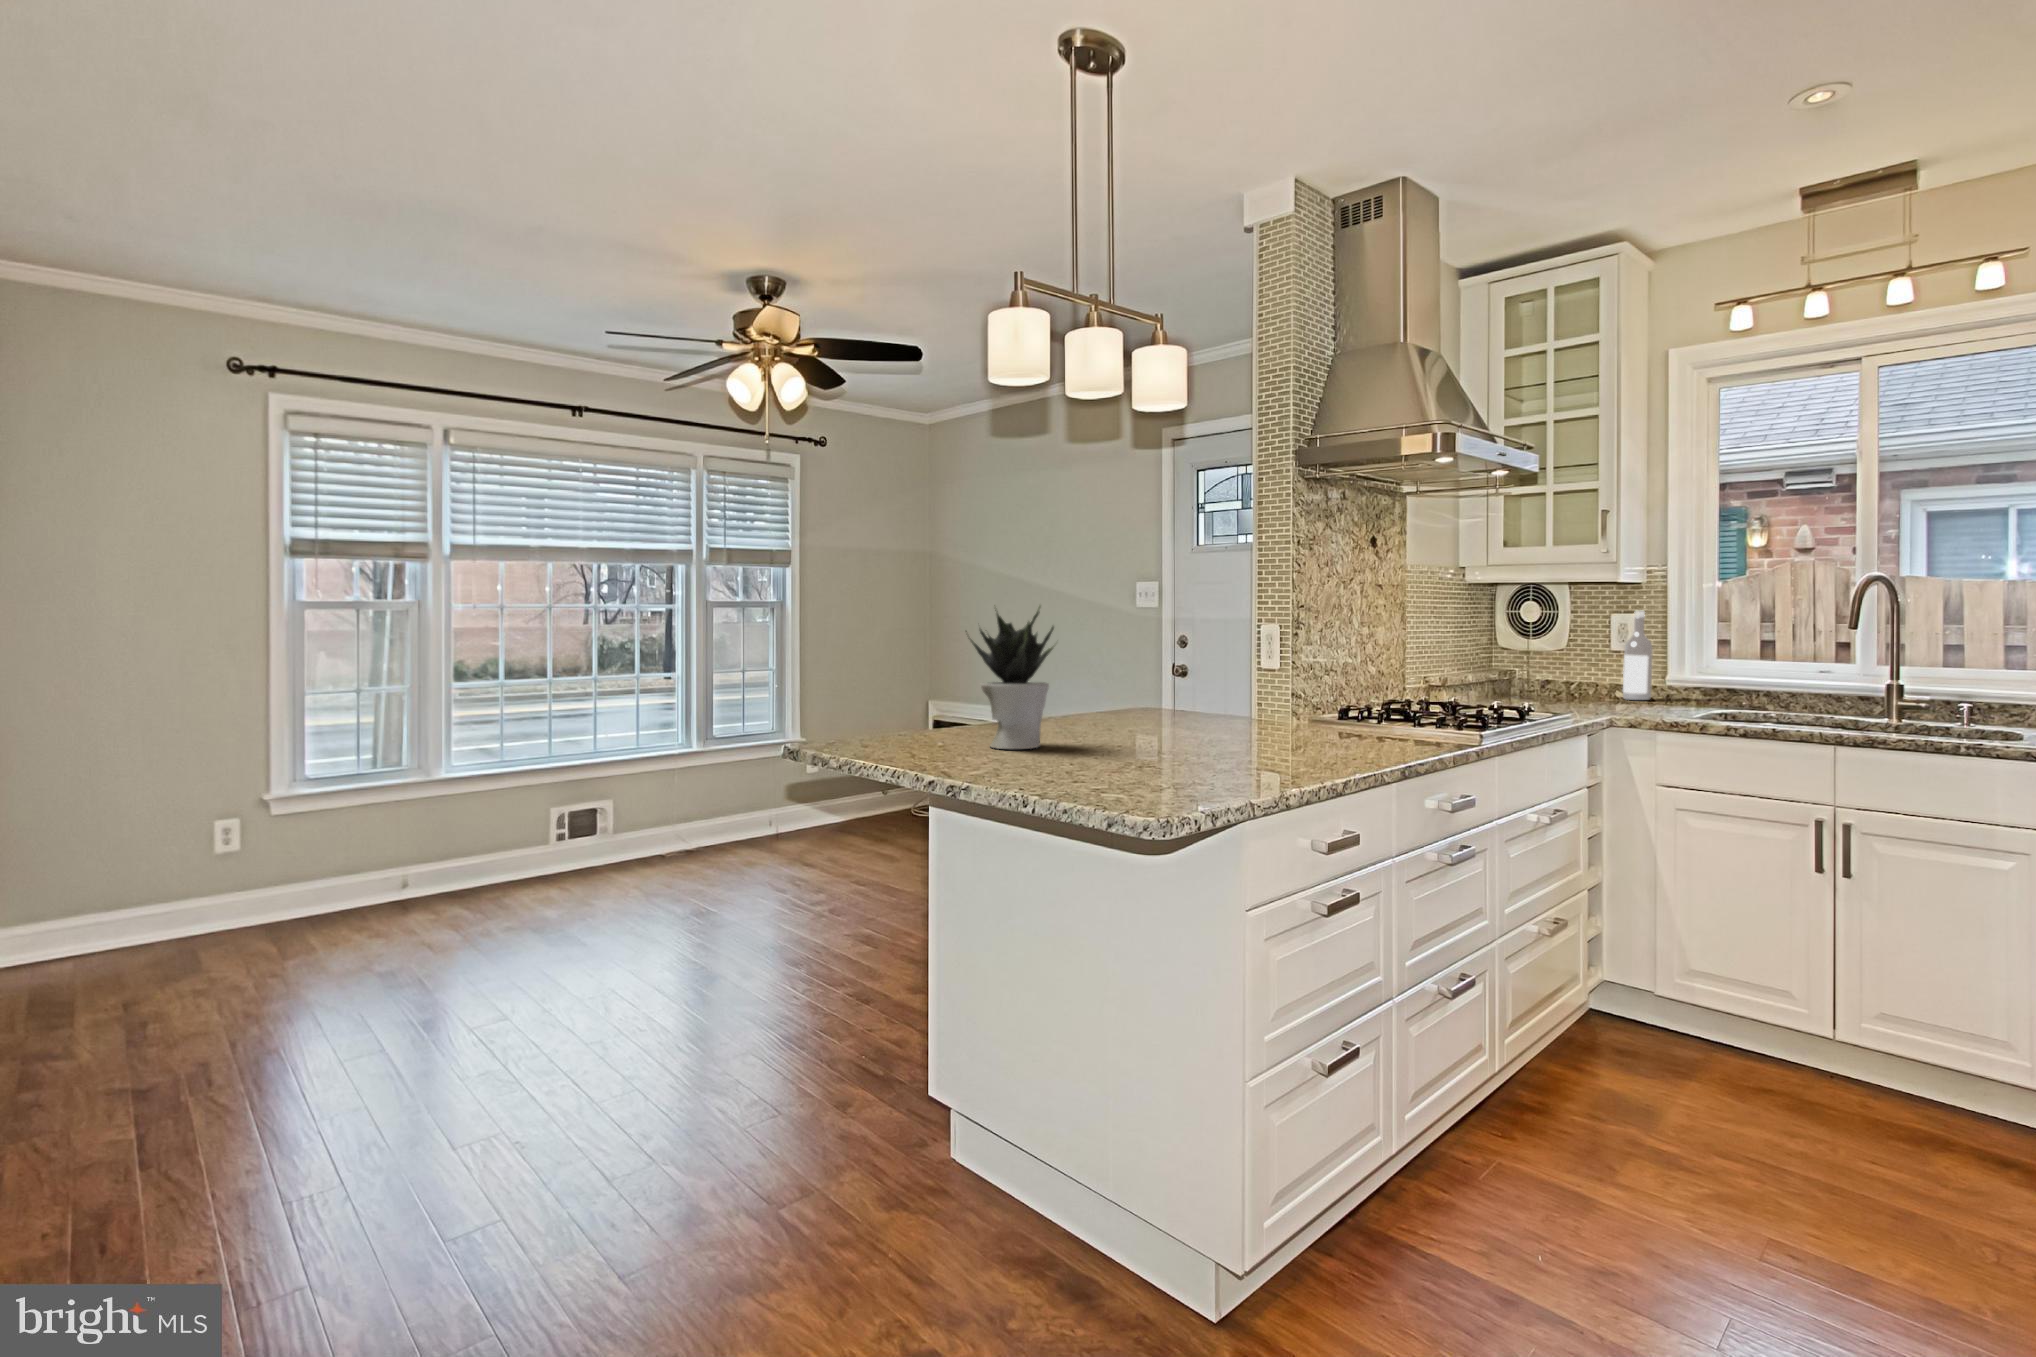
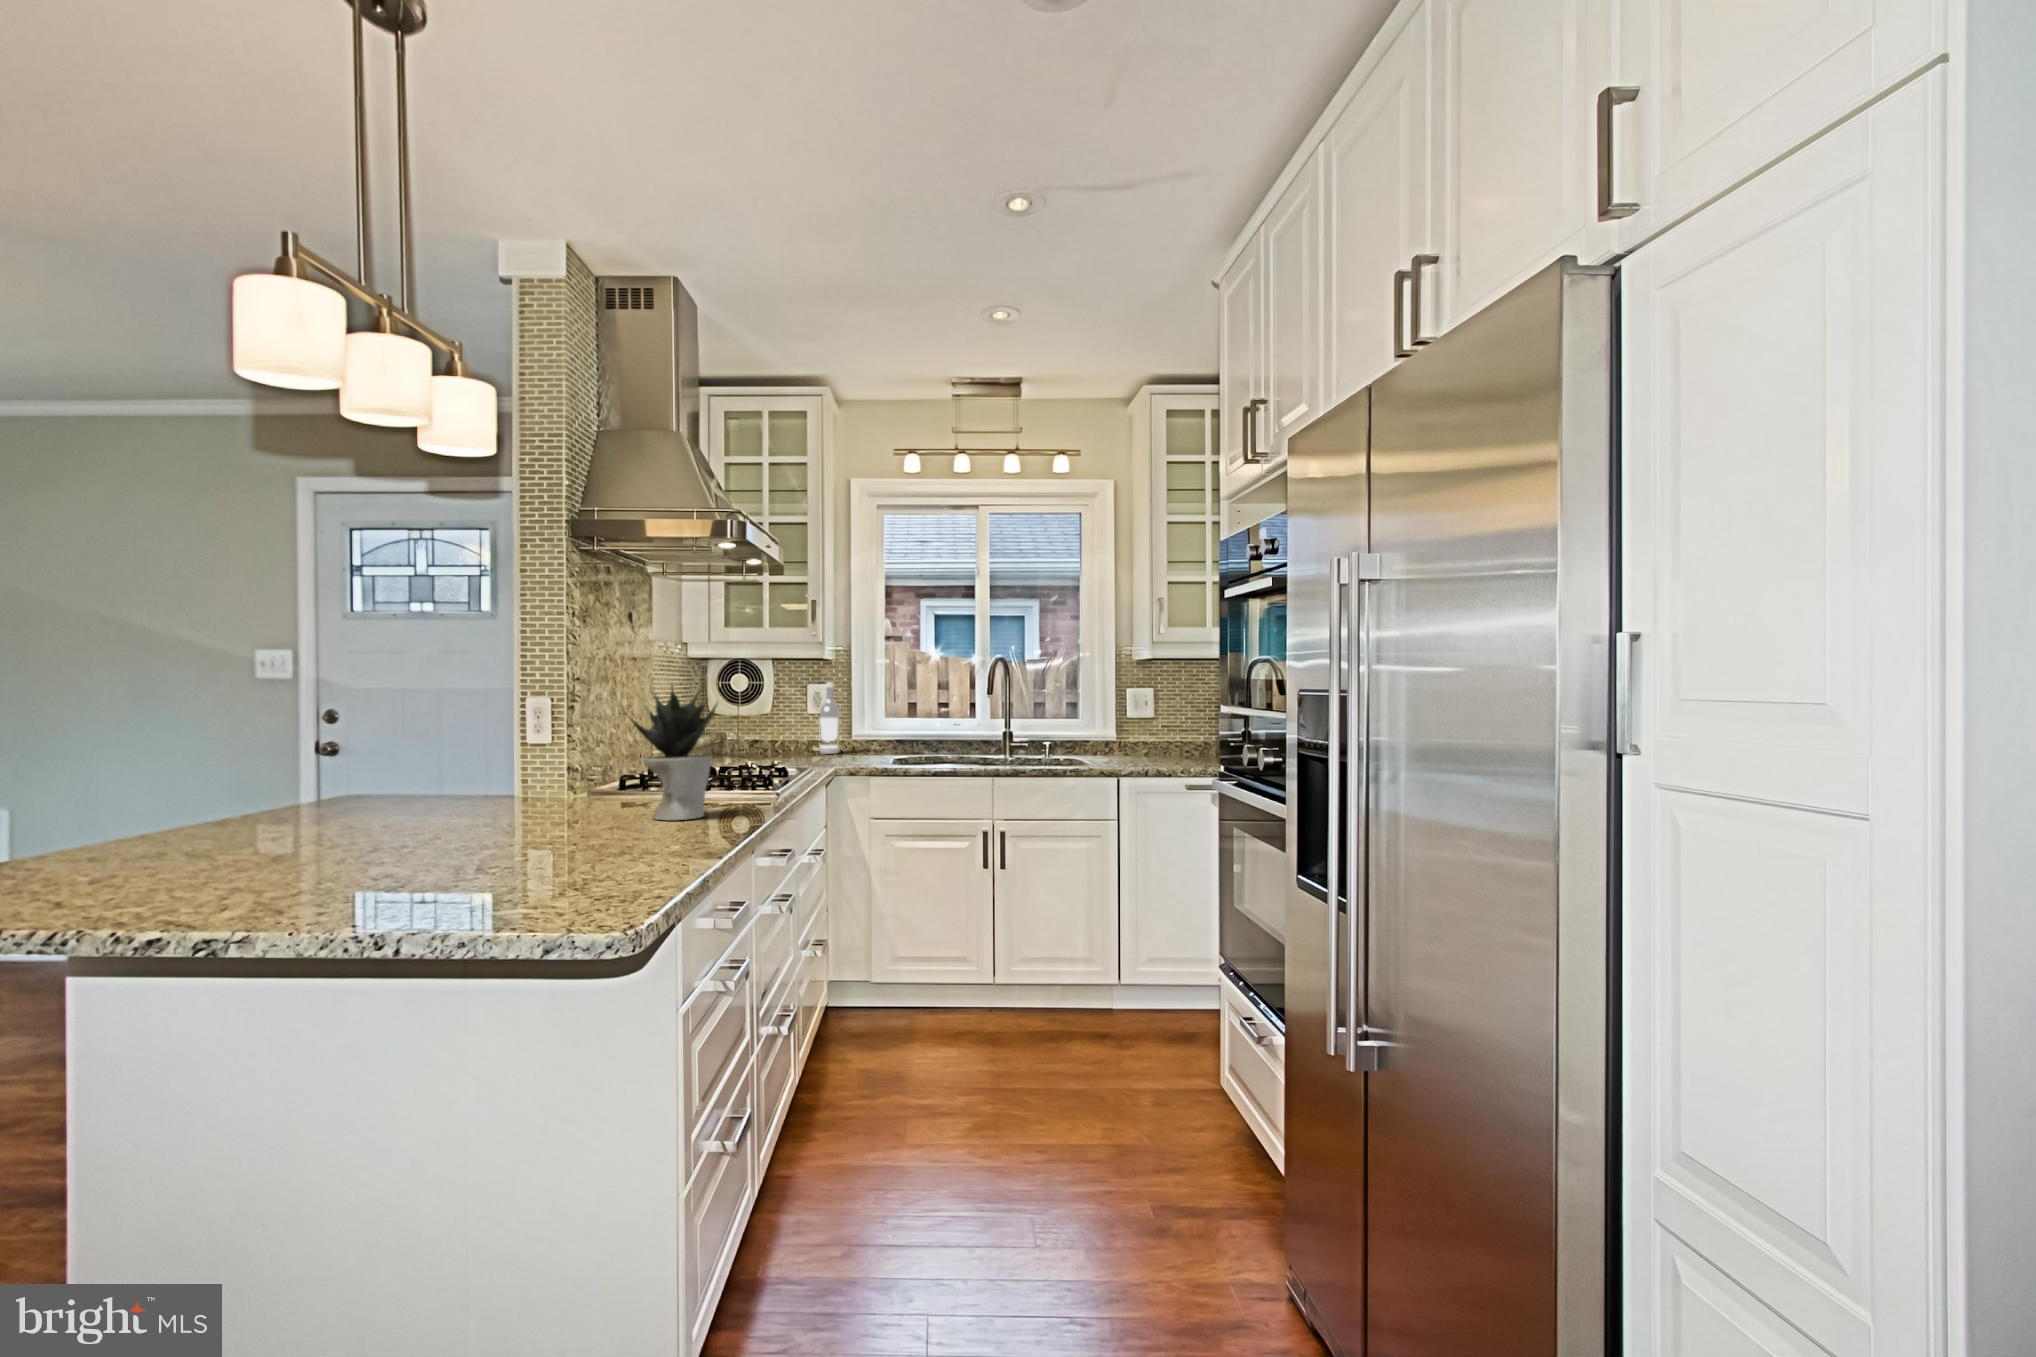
potted plant: present [966,606,1054,749] -> present [623,683,717,820]

